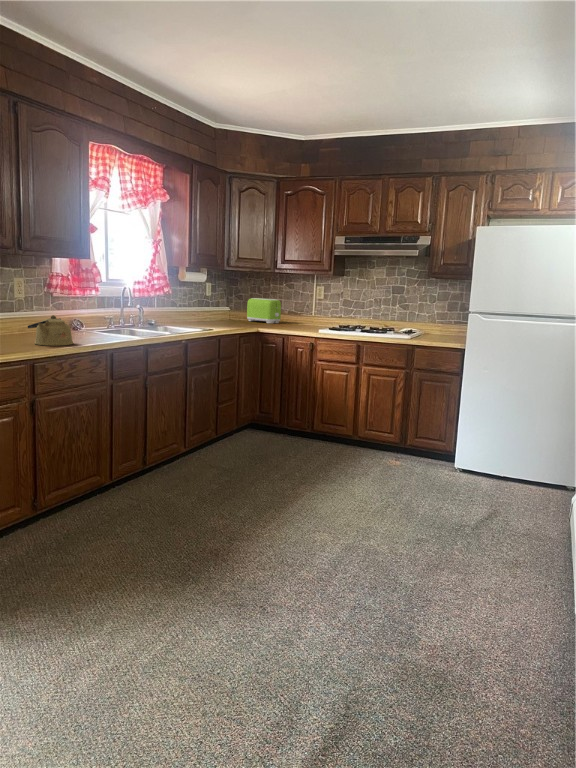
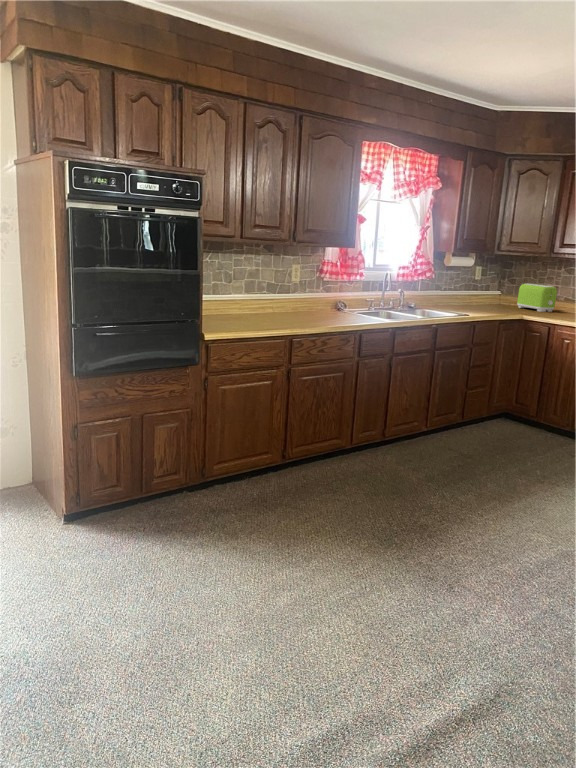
kettle: present [28,315,73,346] -> none [295,299,329,326]

